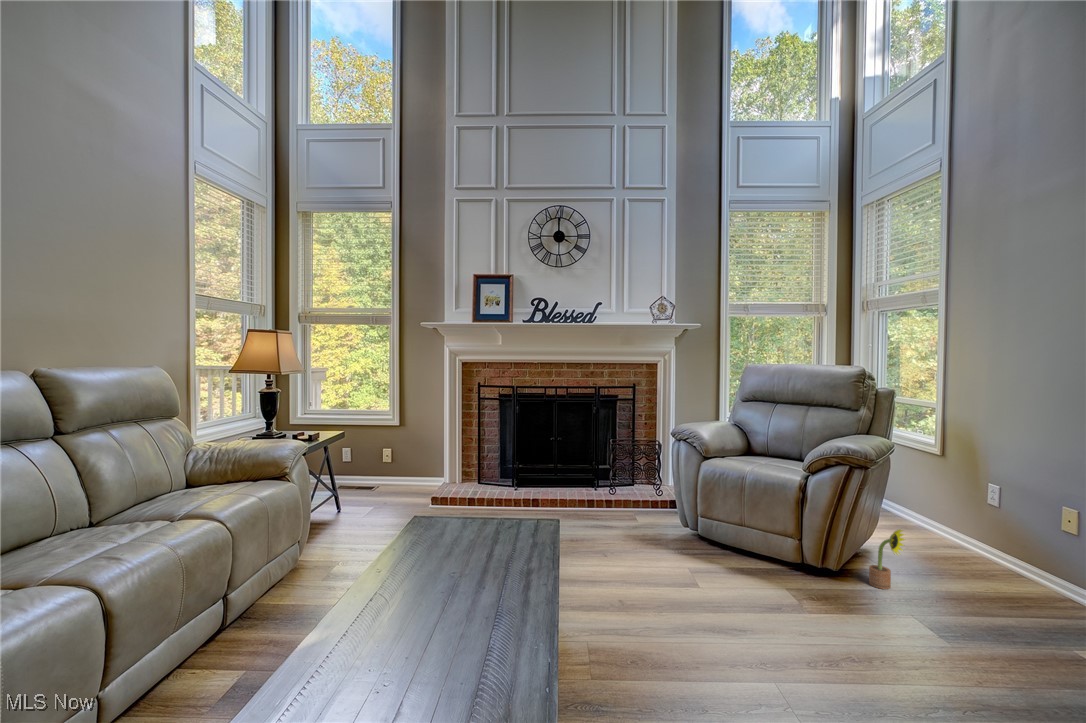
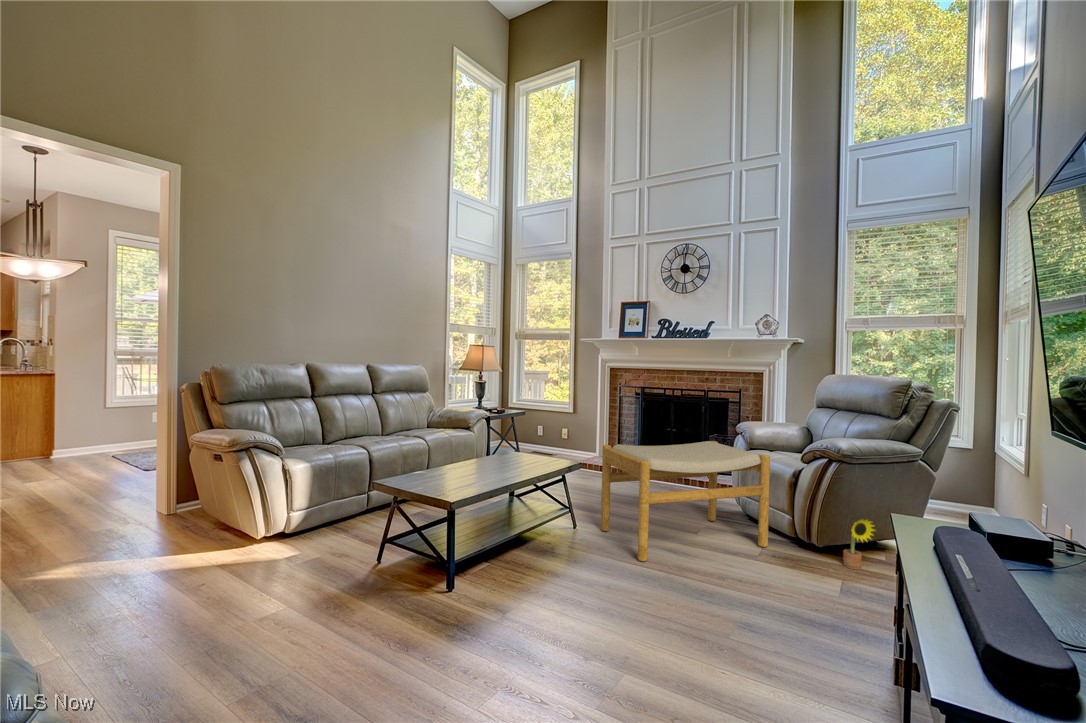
footstool: none [593,453,788,661] -> present [601,441,770,562]

